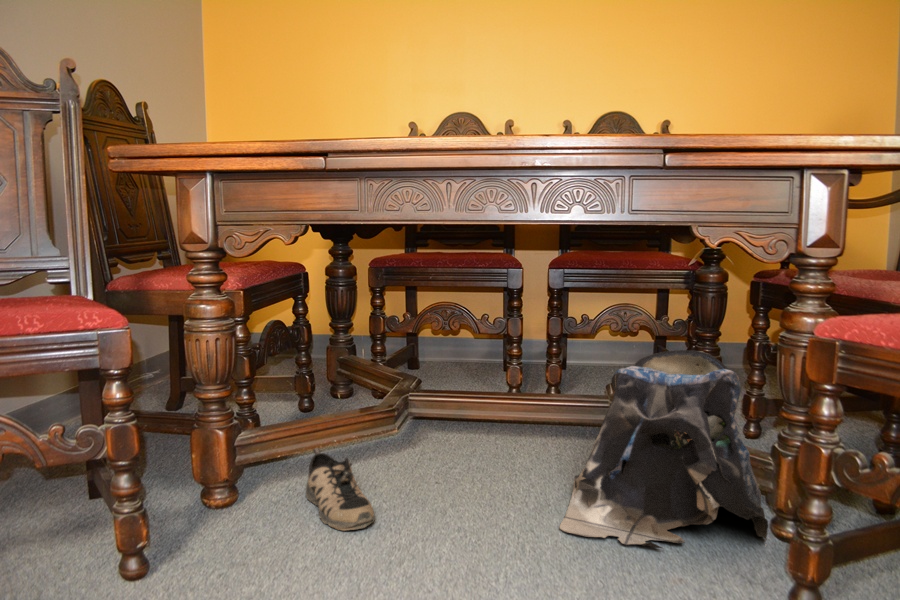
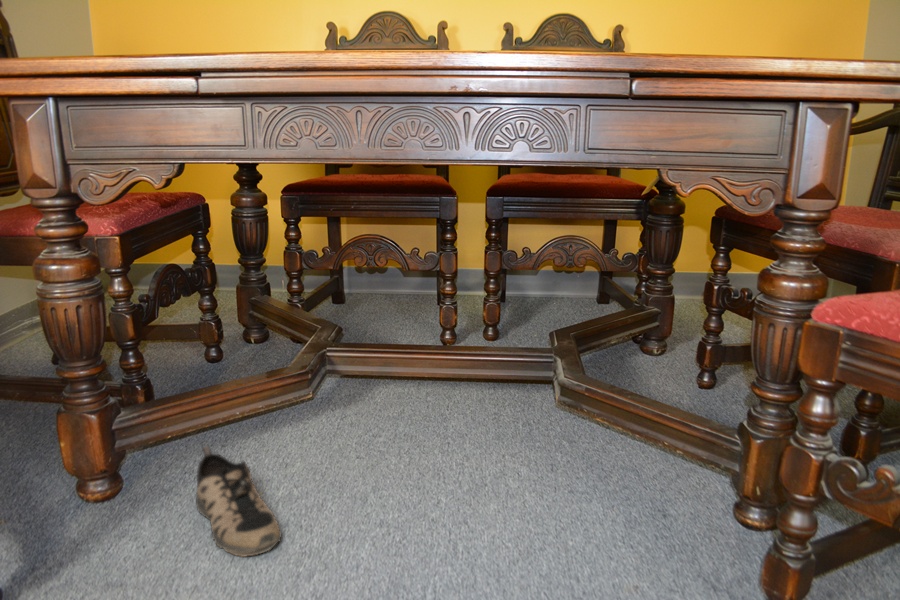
backpack: present [560,350,768,548] -> none [502,310,737,554]

